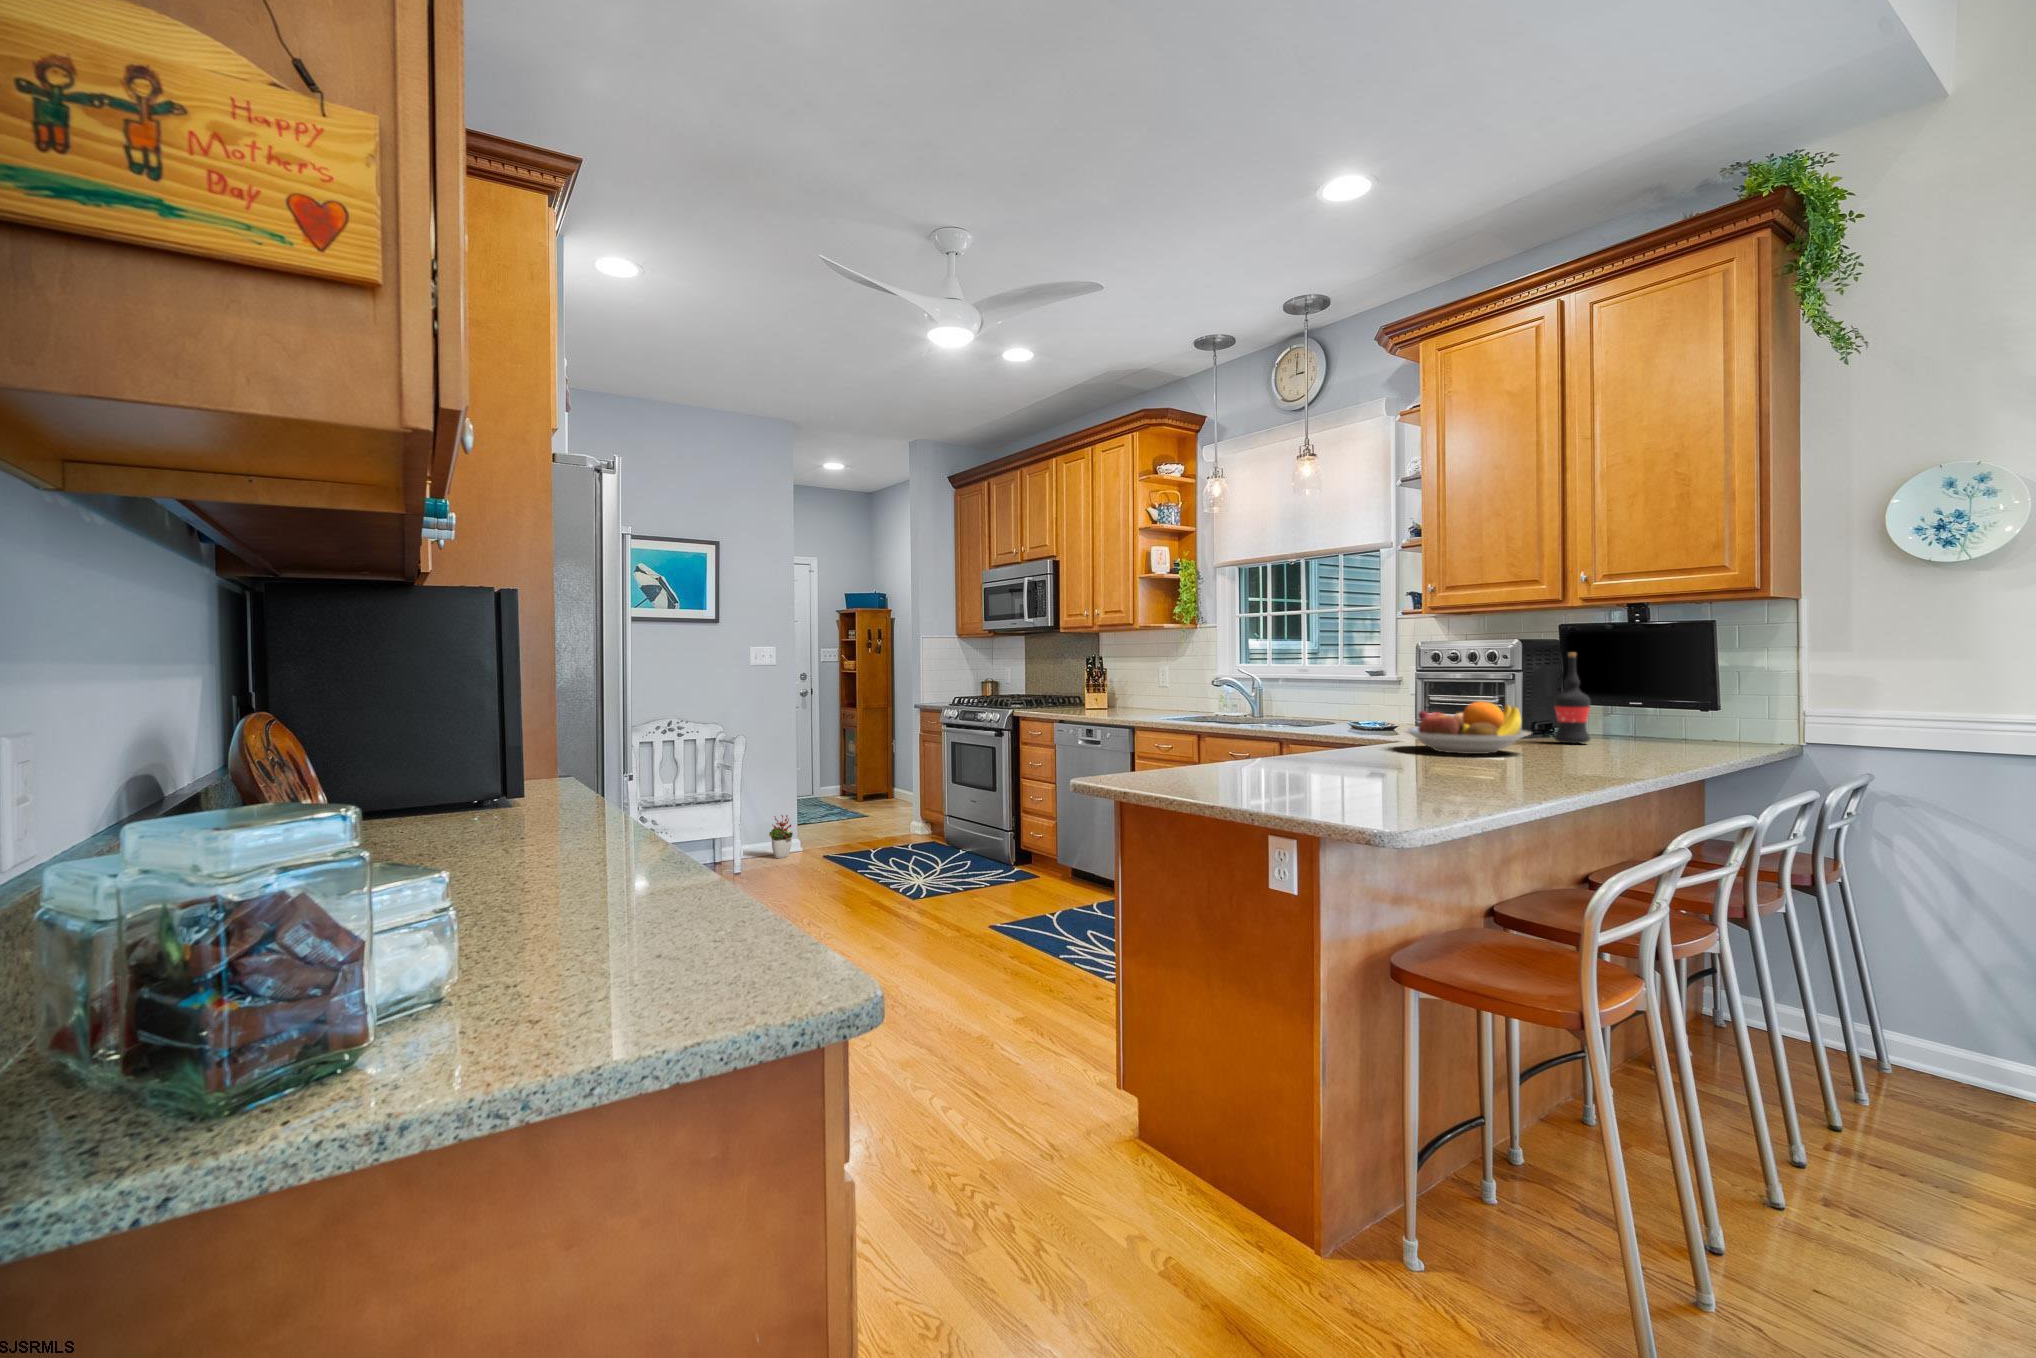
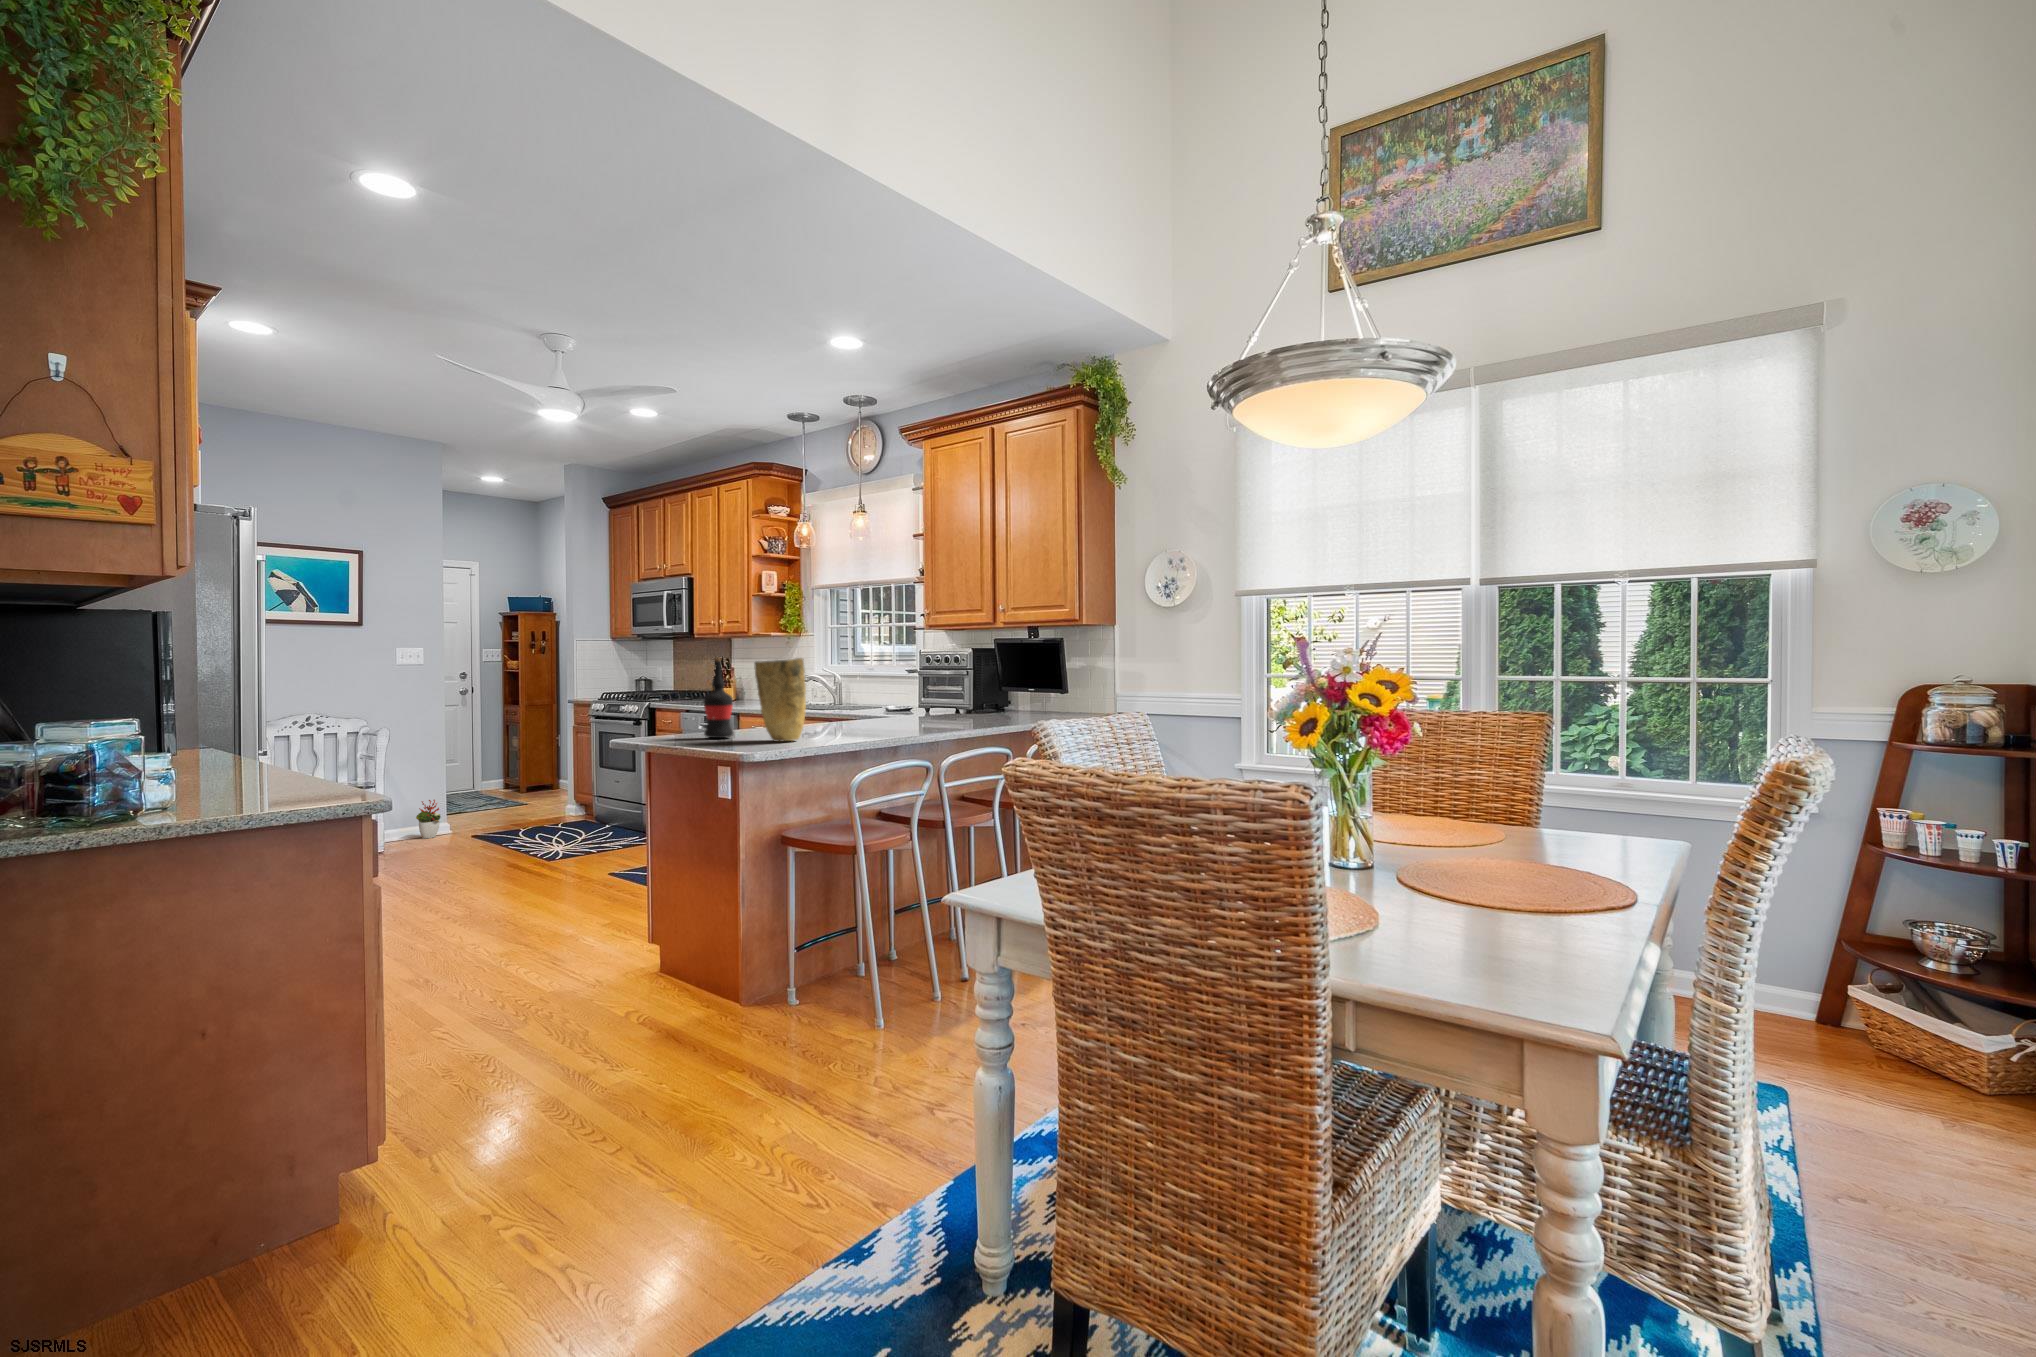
vase: none [1304,648,1395,789] -> present [754,658,806,742]
wine bottle: present [1554,653,1590,743] -> present [704,658,733,738]
fruit bowl: present [1403,701,1531,754] -> none [879,691,955,725]

